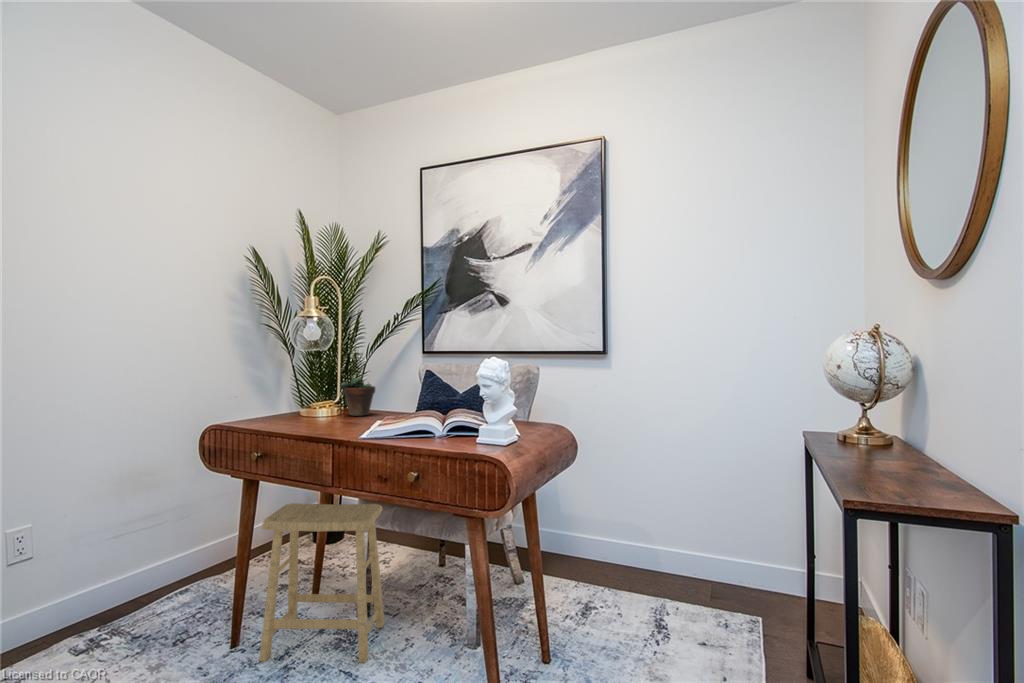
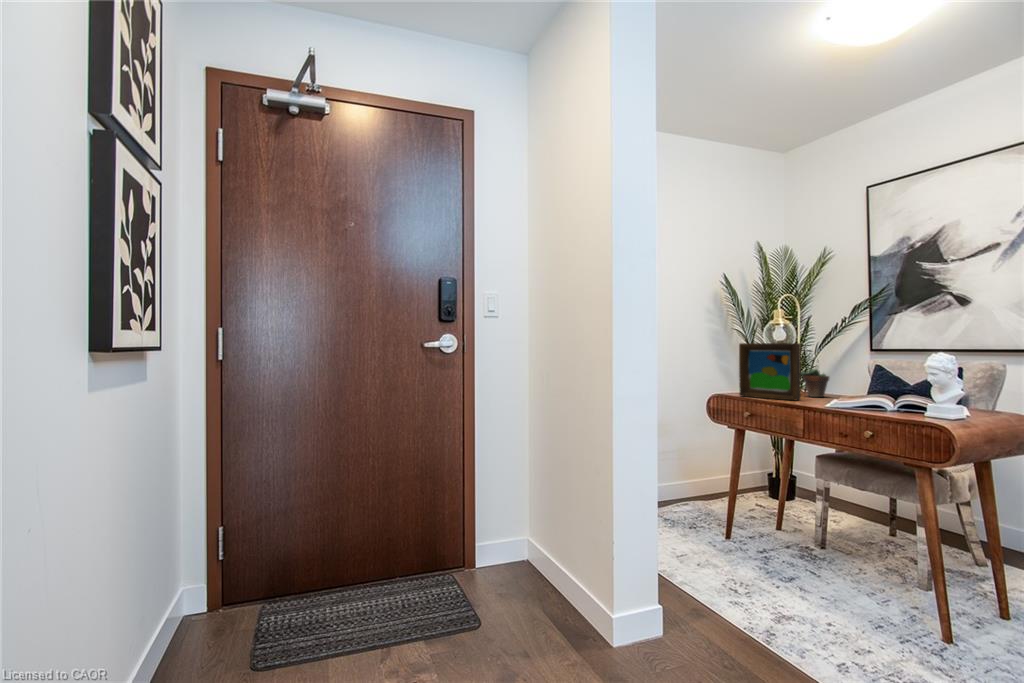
picture frame: none [250,343,337,427] -> present [739,343,801,401]
footstool: present [259,503,385,663] -> none [749,453,840,569]

